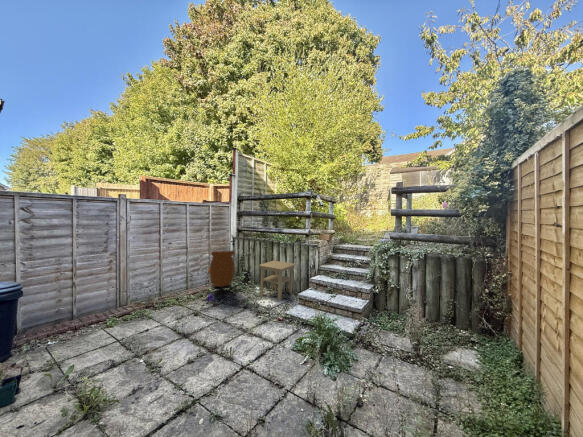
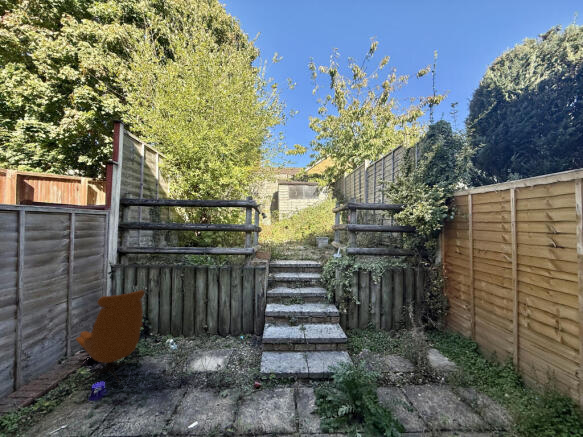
side table: present [258,261,295,300] -> none [185,295,237,355]

